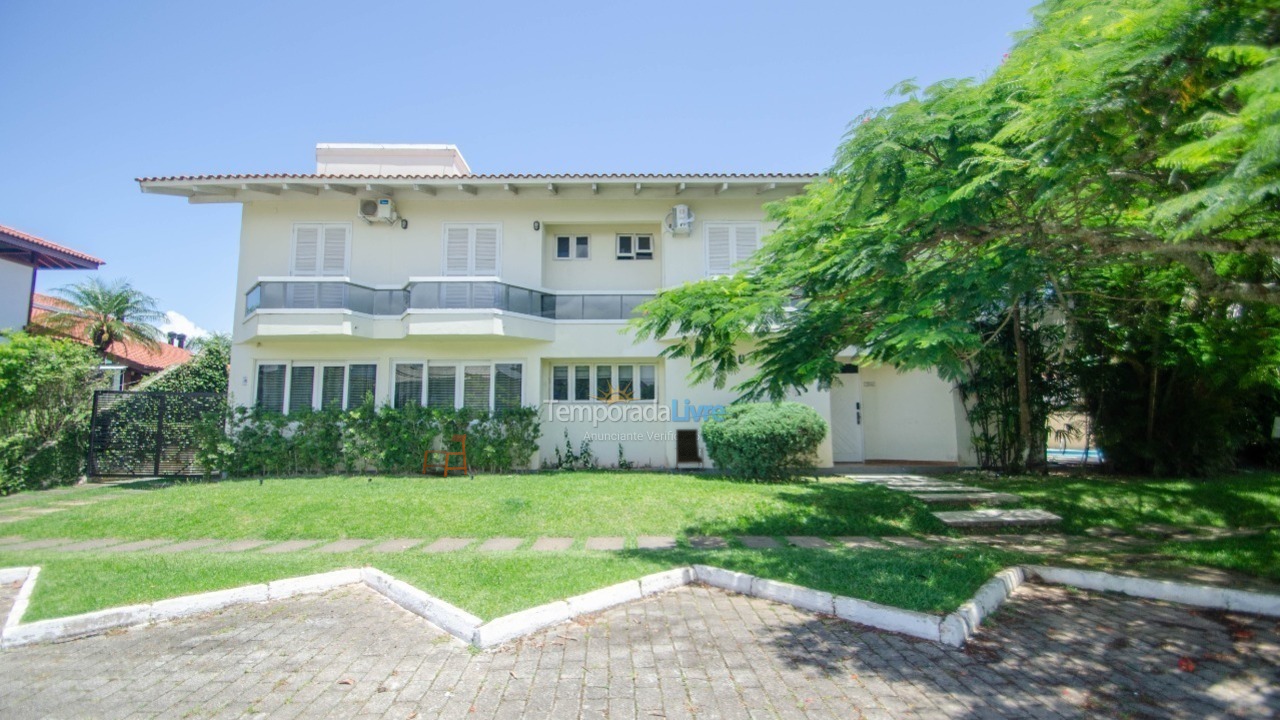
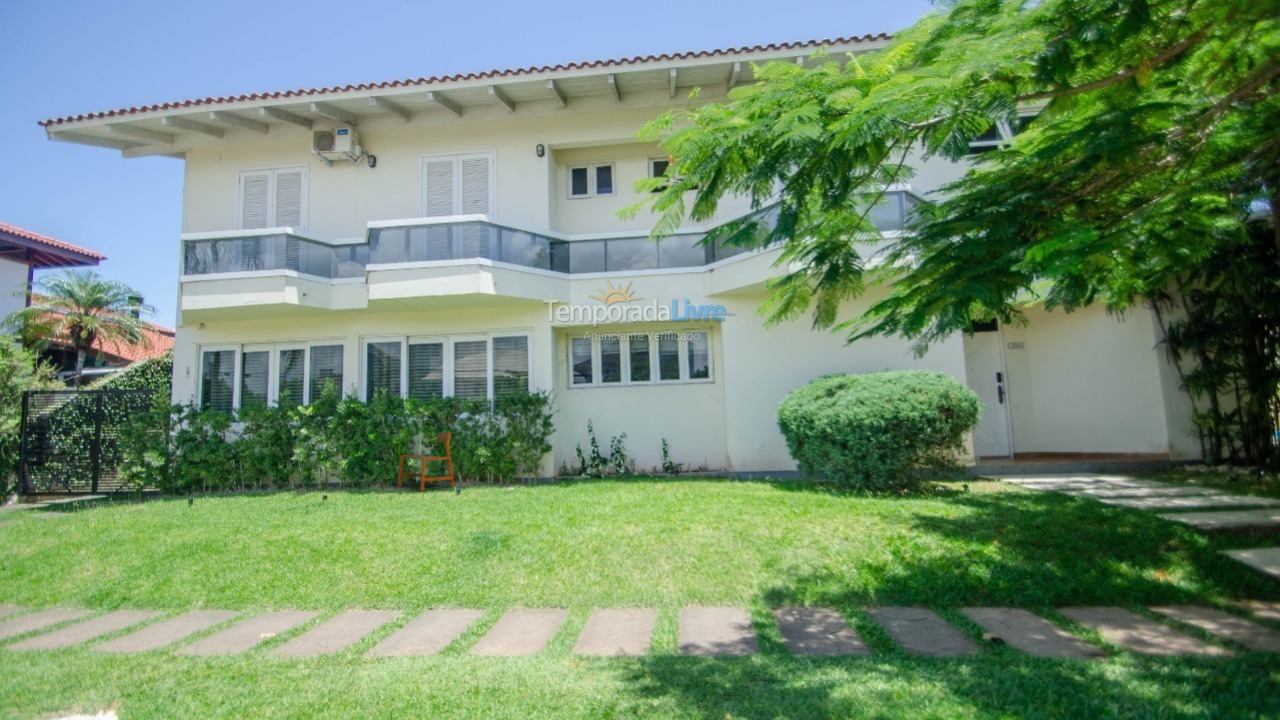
lounge chair: present [676,429,704,468] -> none [740,415,783,476]

